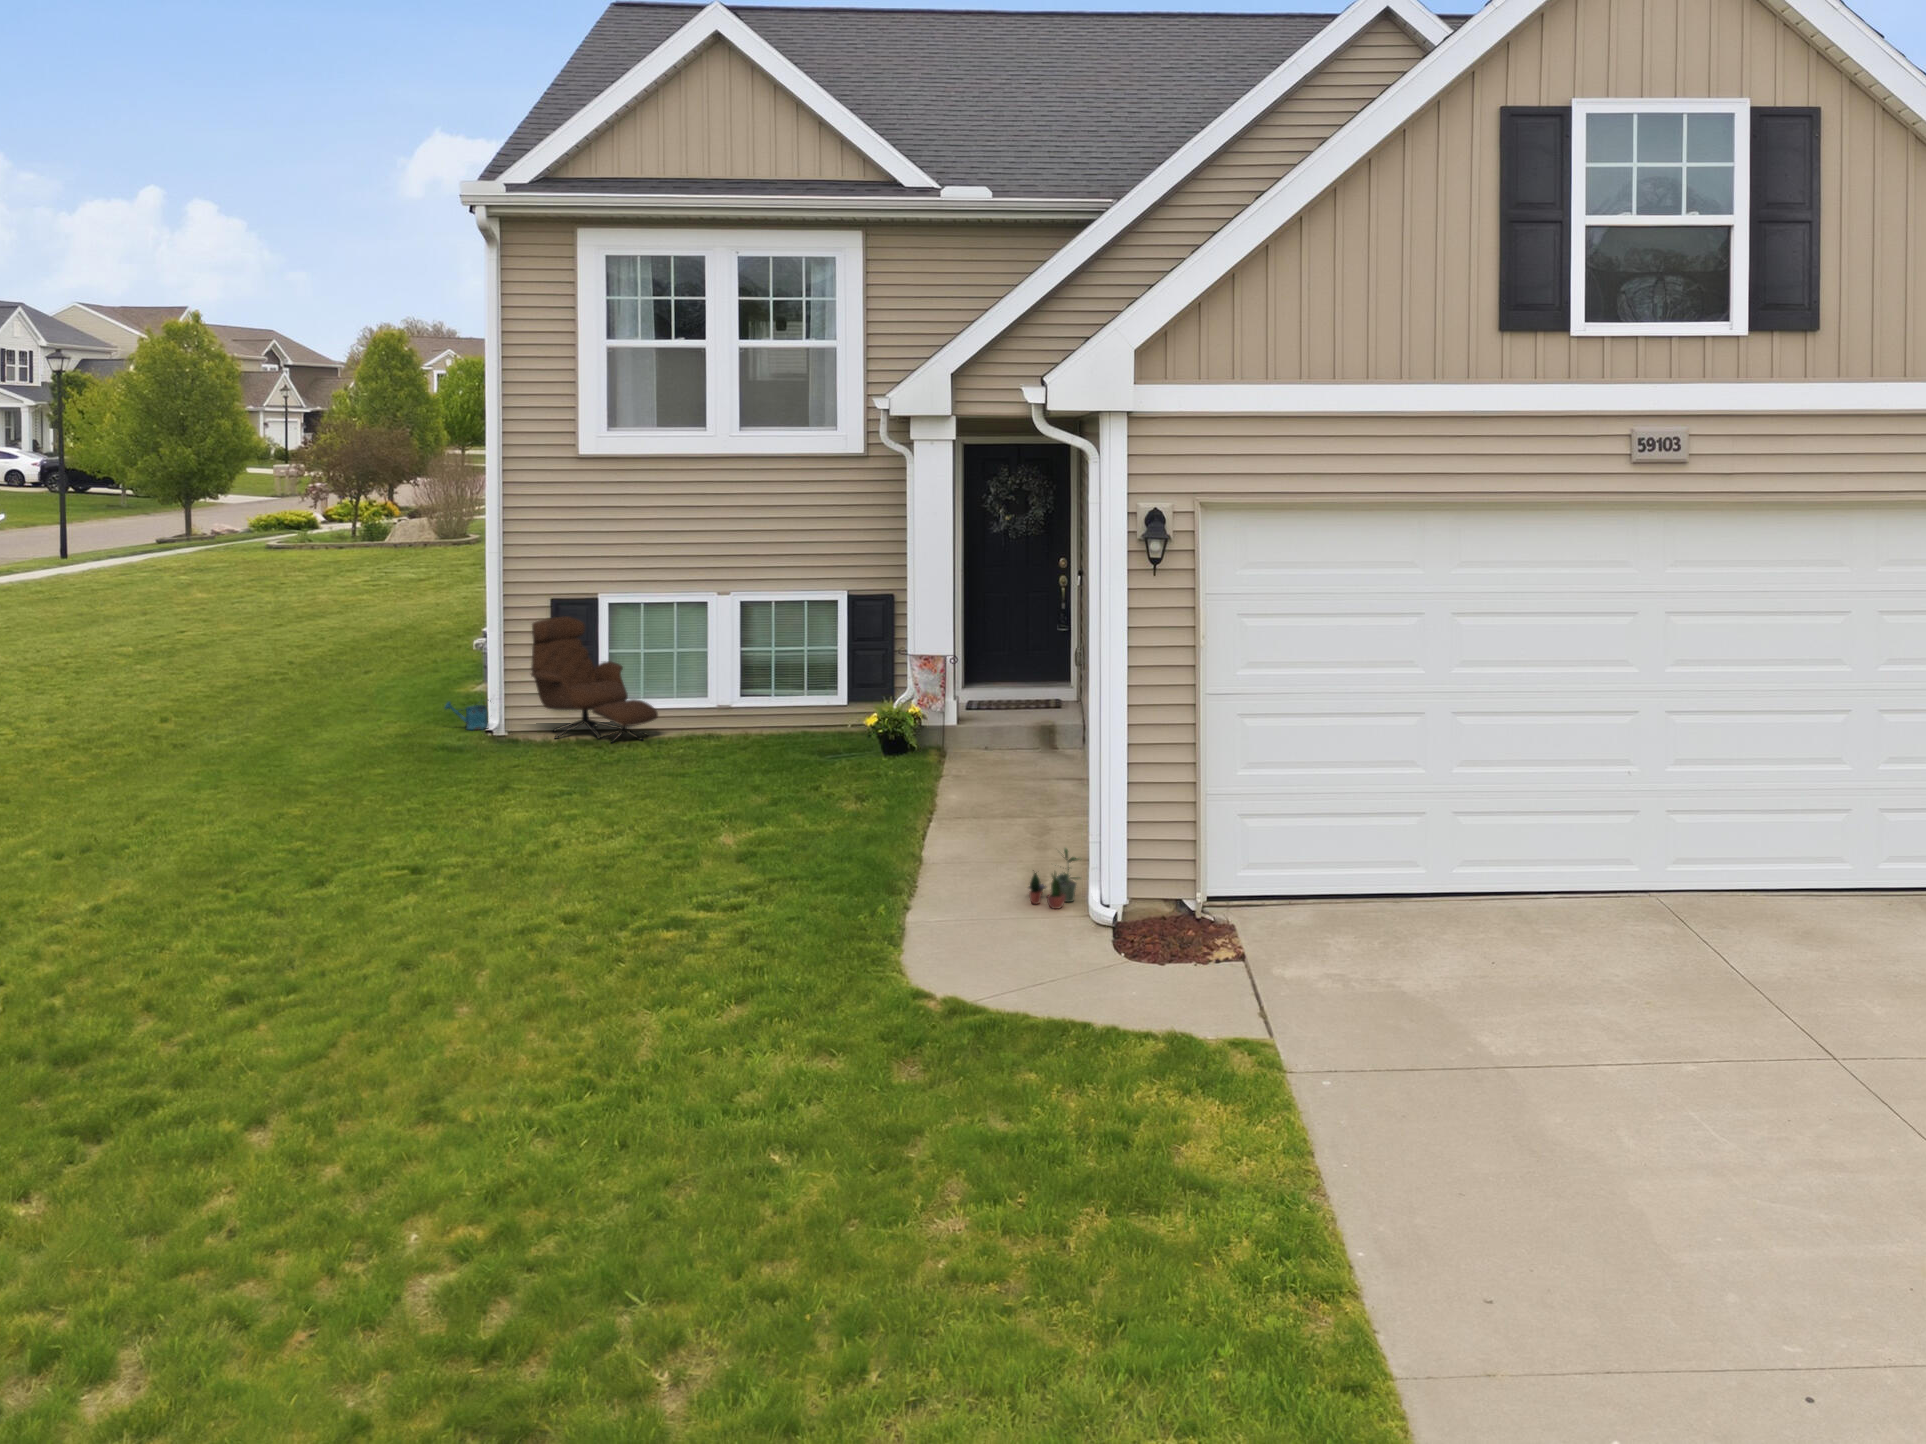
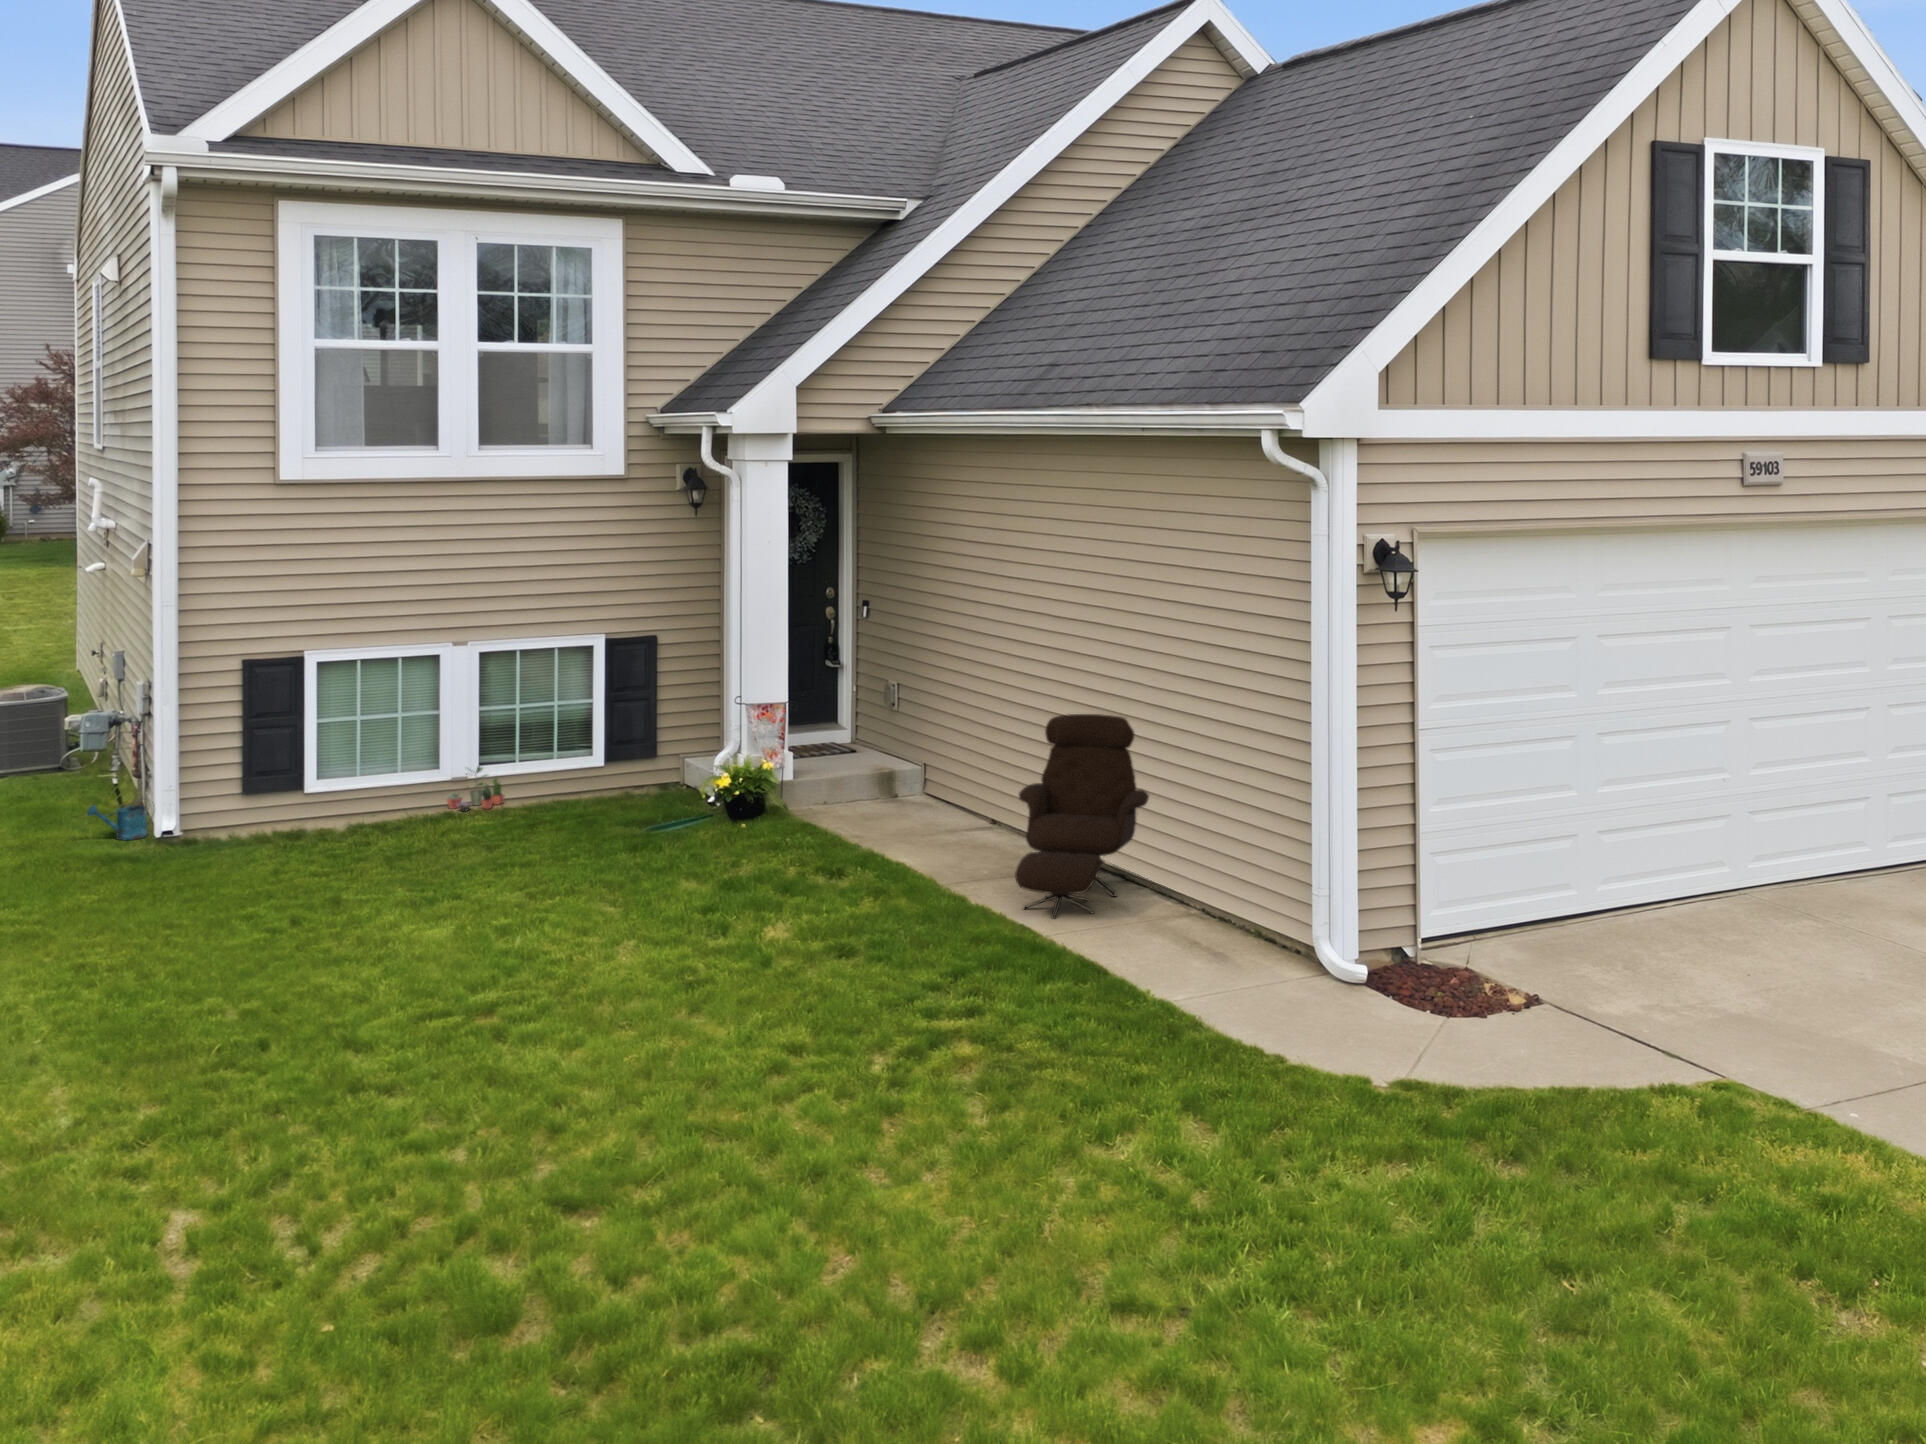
lounge chair: present [531,616,658,742] -> present [1015,714,1149,919]
potted plant: present [1029,848,1080,909] -> present [447,766,504,811]

